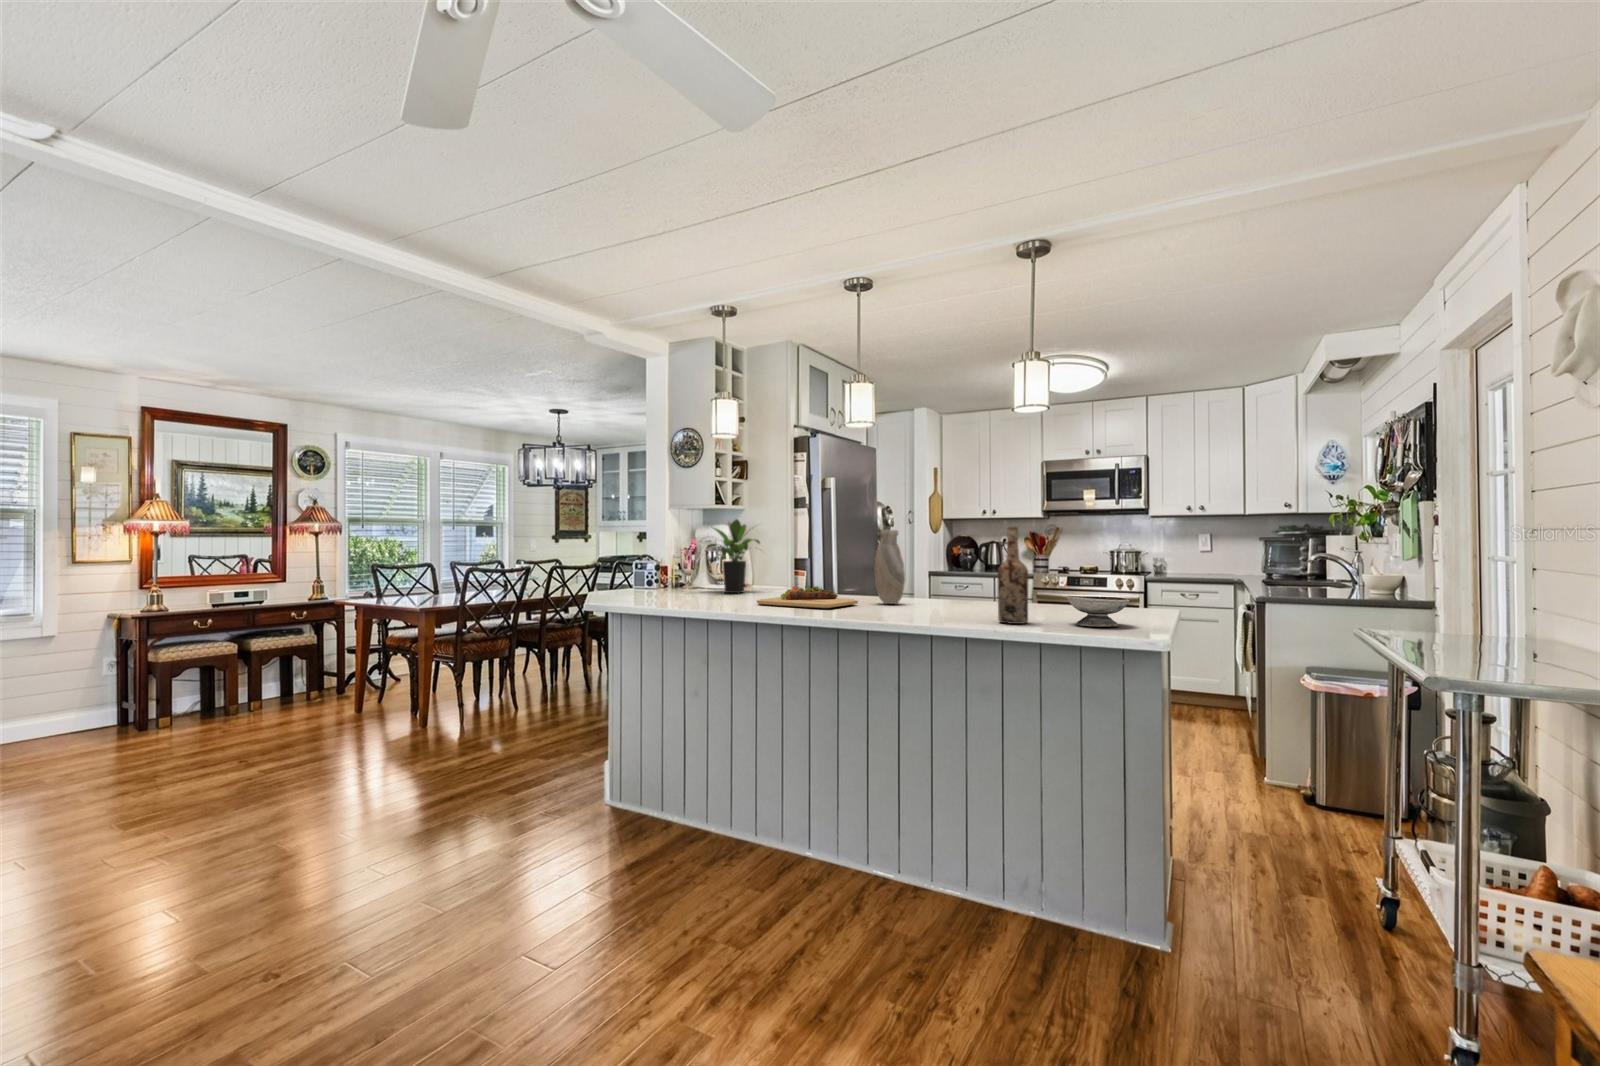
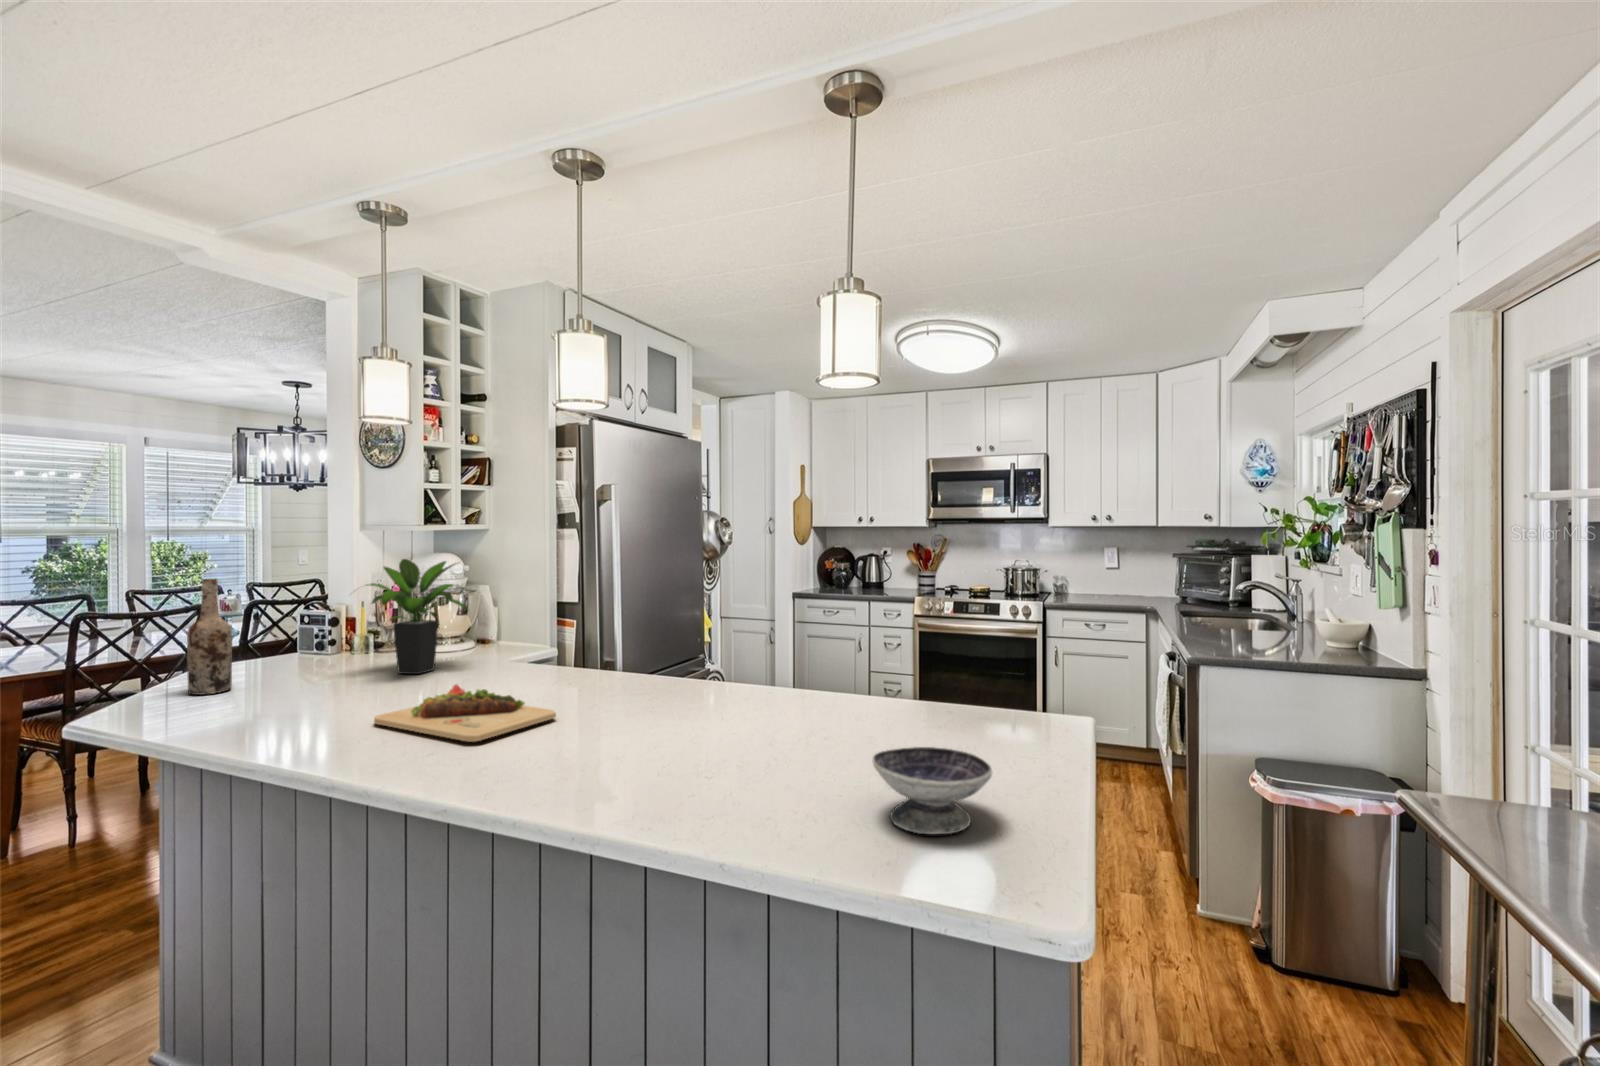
wine bottle: present [998,527,1028,624] -> present [187,579,232,695]
vase: present [874,530,905,604] -> none [591,587,644,715]

